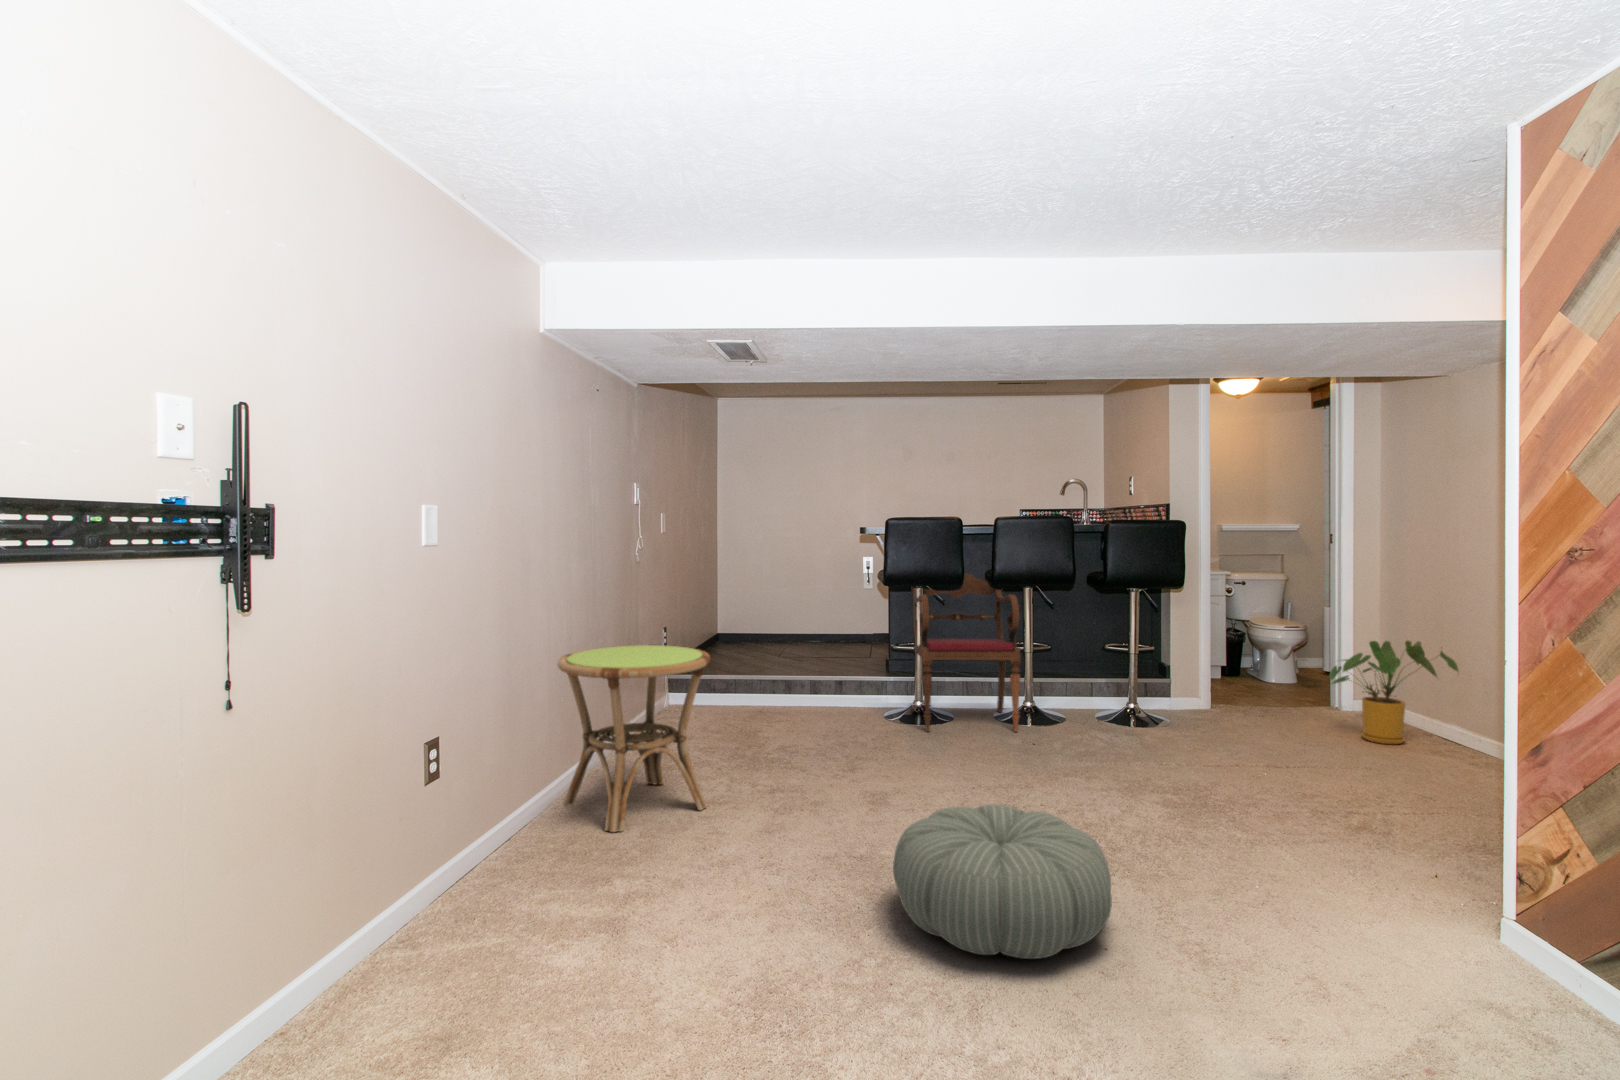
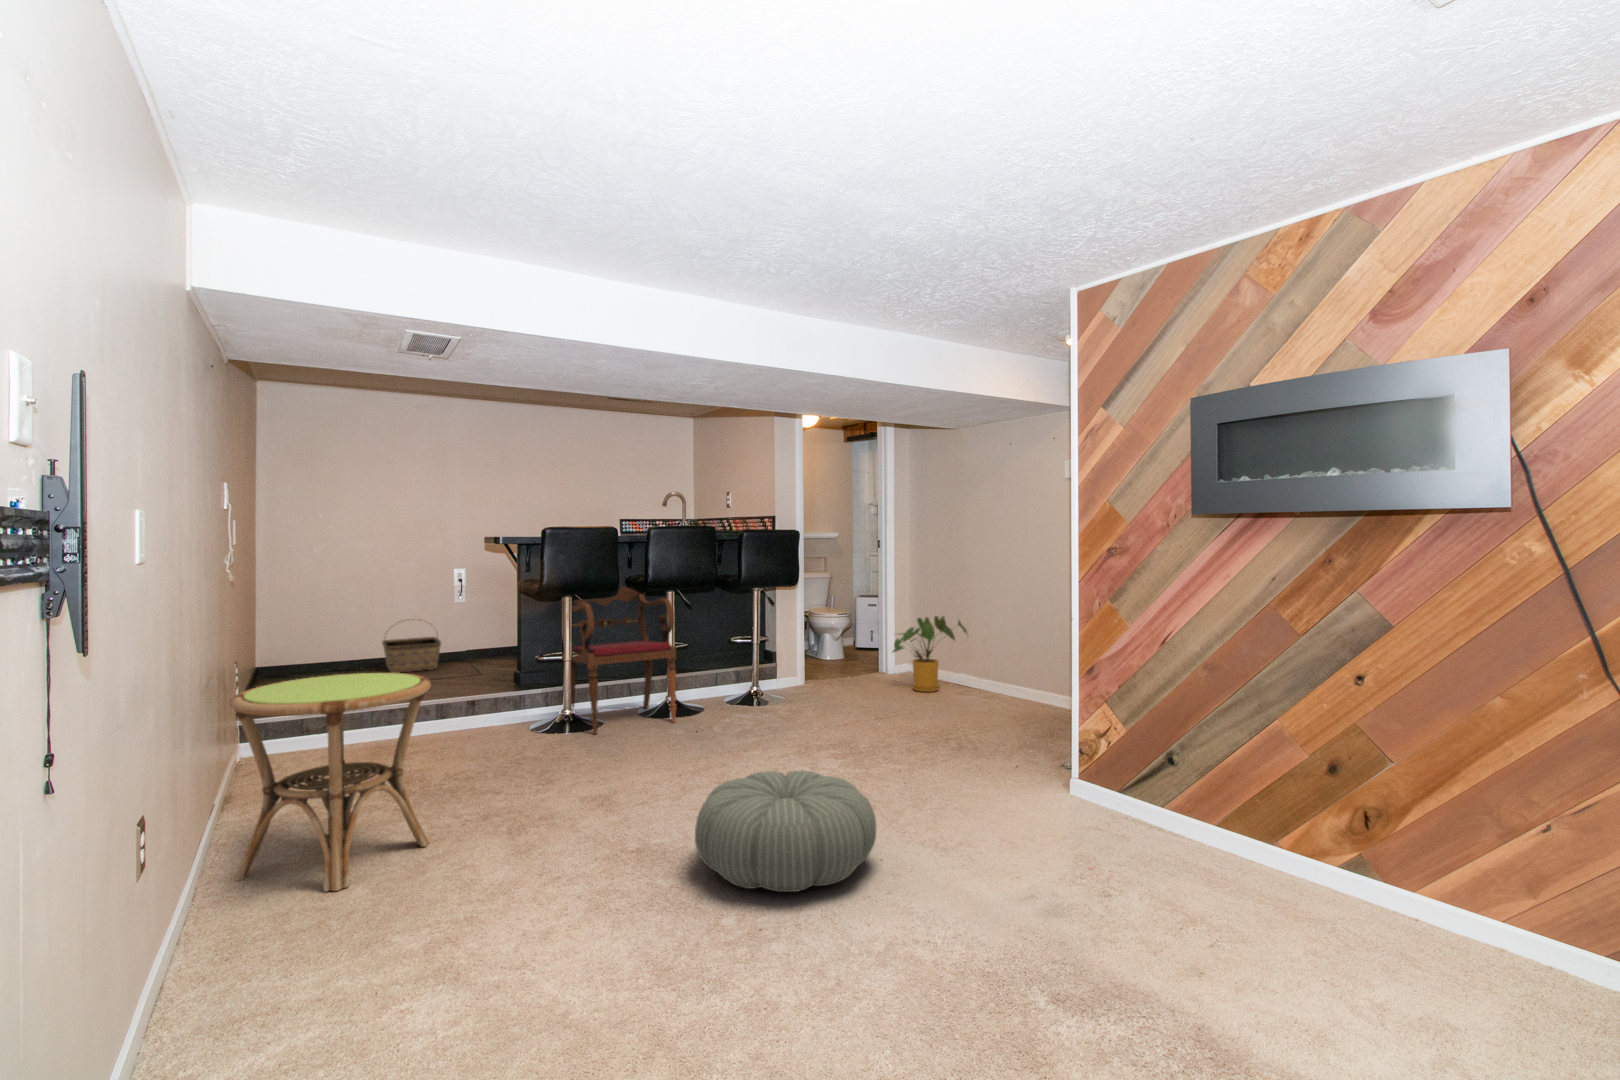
basket: none [785,600,832,648] -> present [382,619,441,673]

